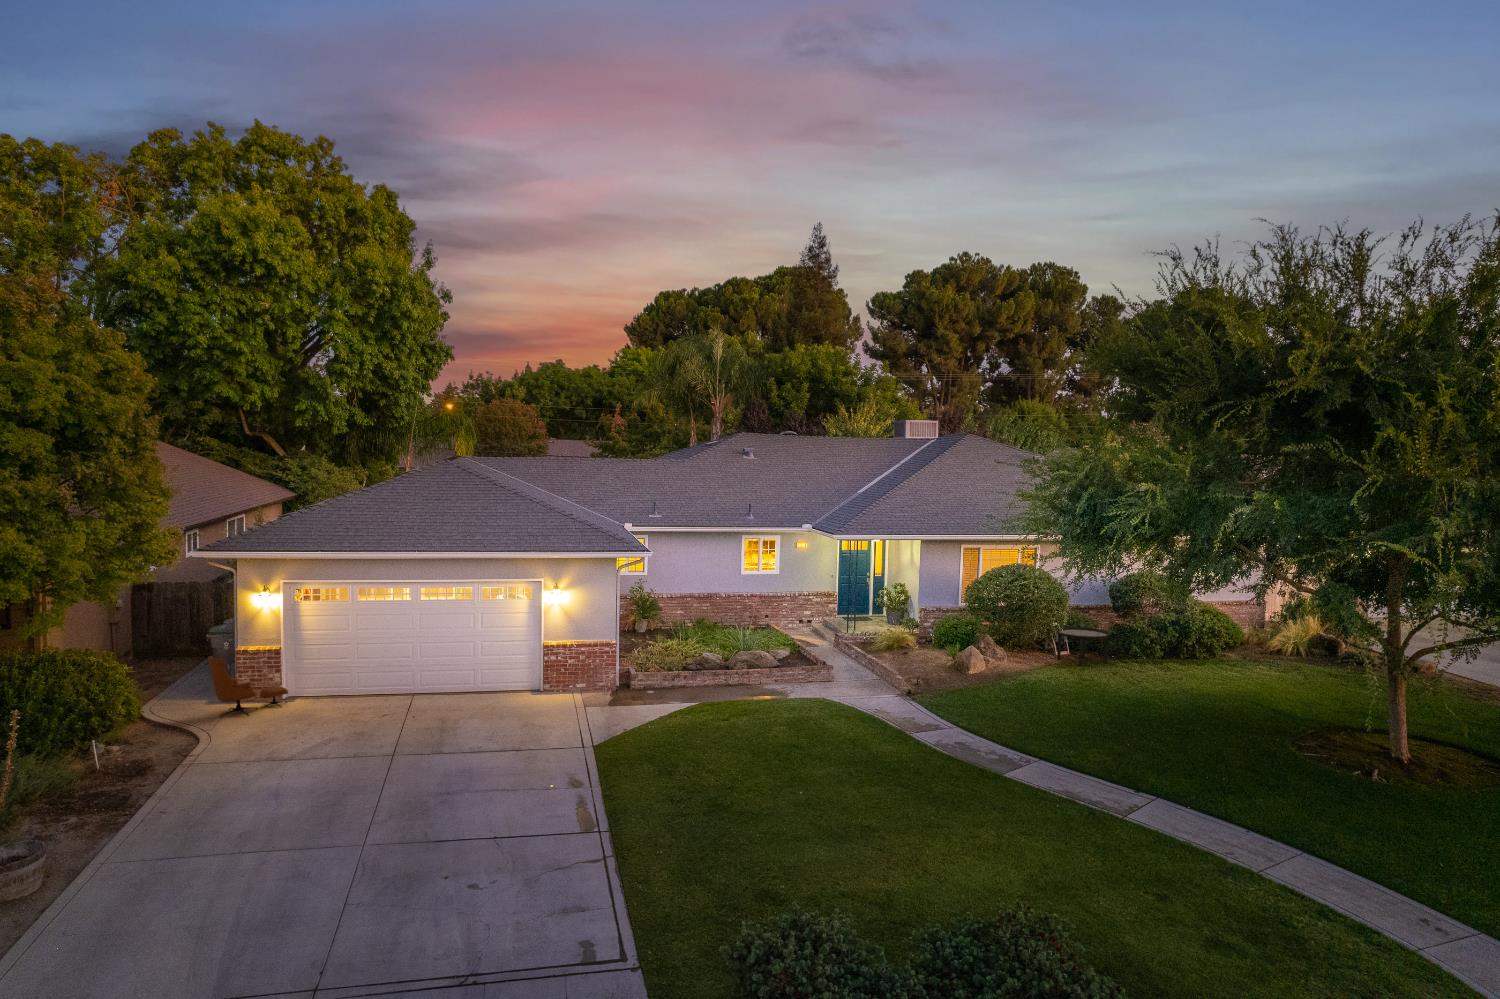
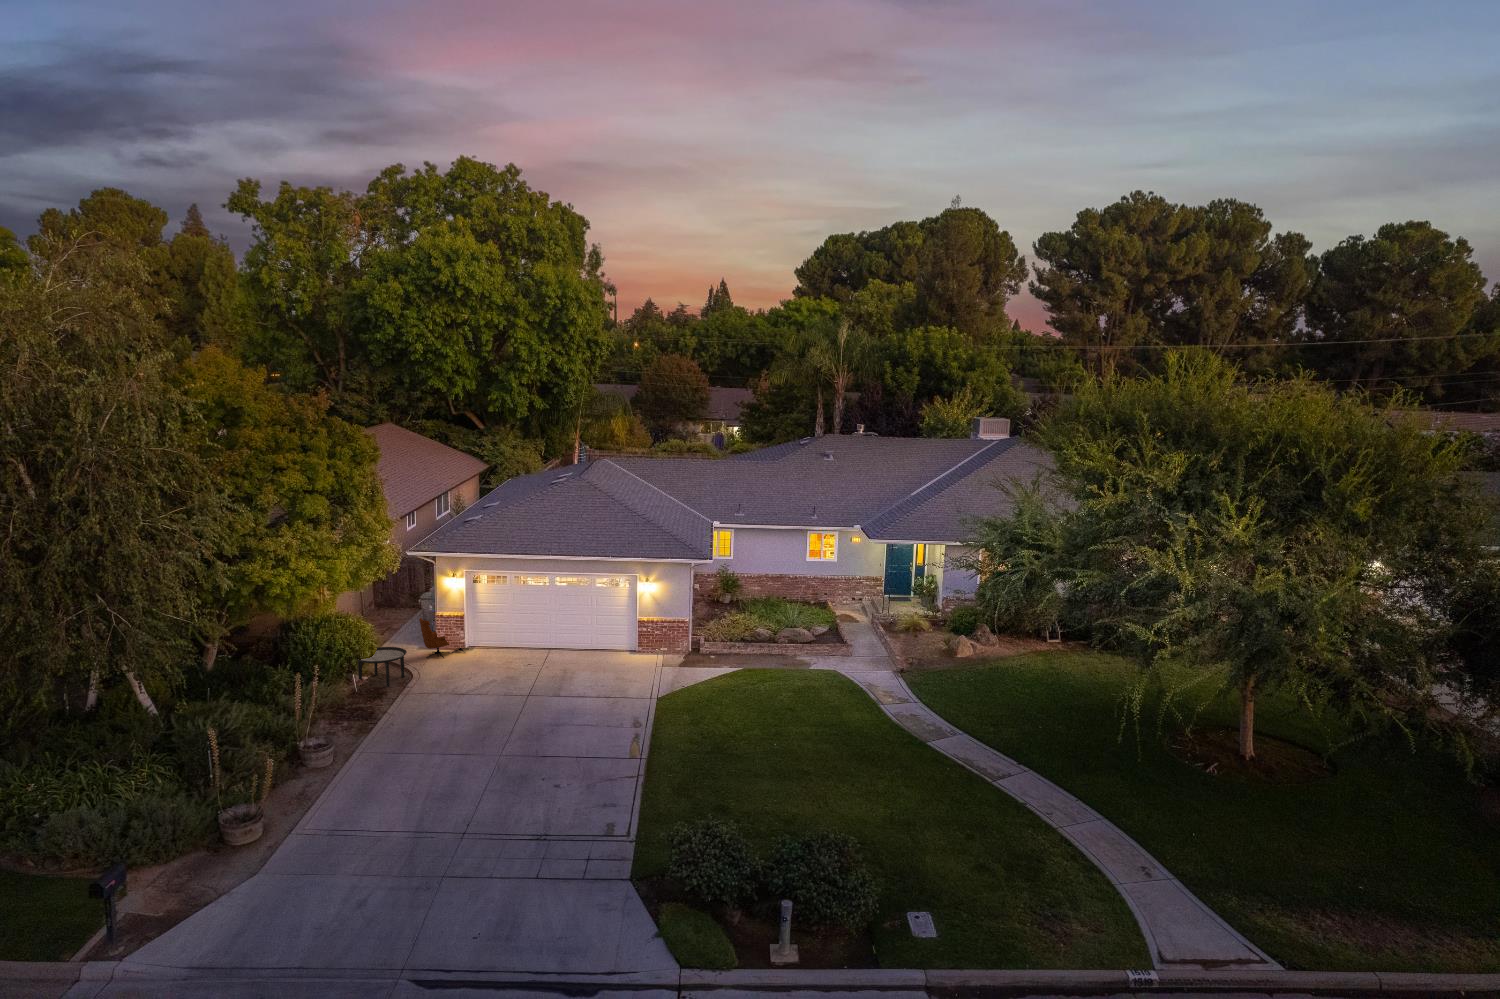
round table: present [1056,627,1110,666] -> present [358,647,407,687]

